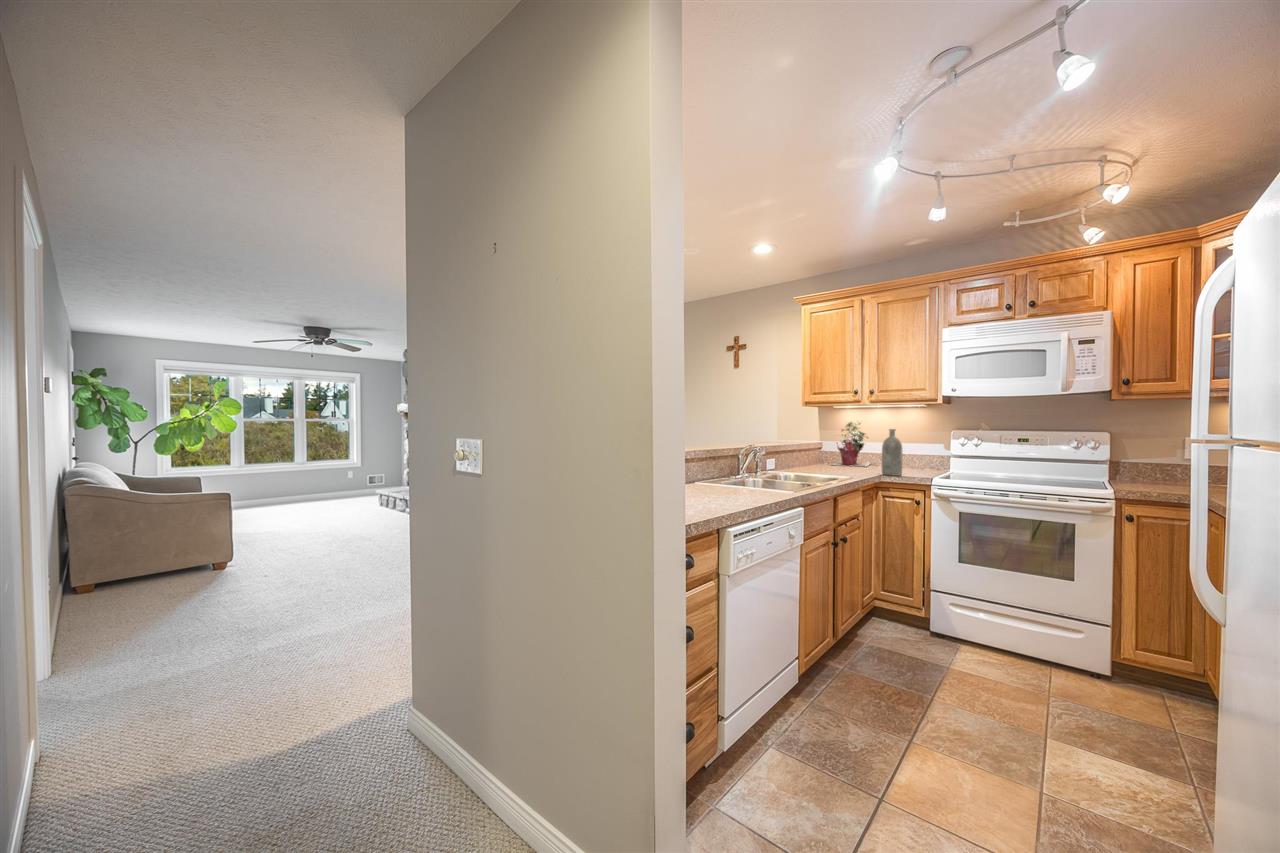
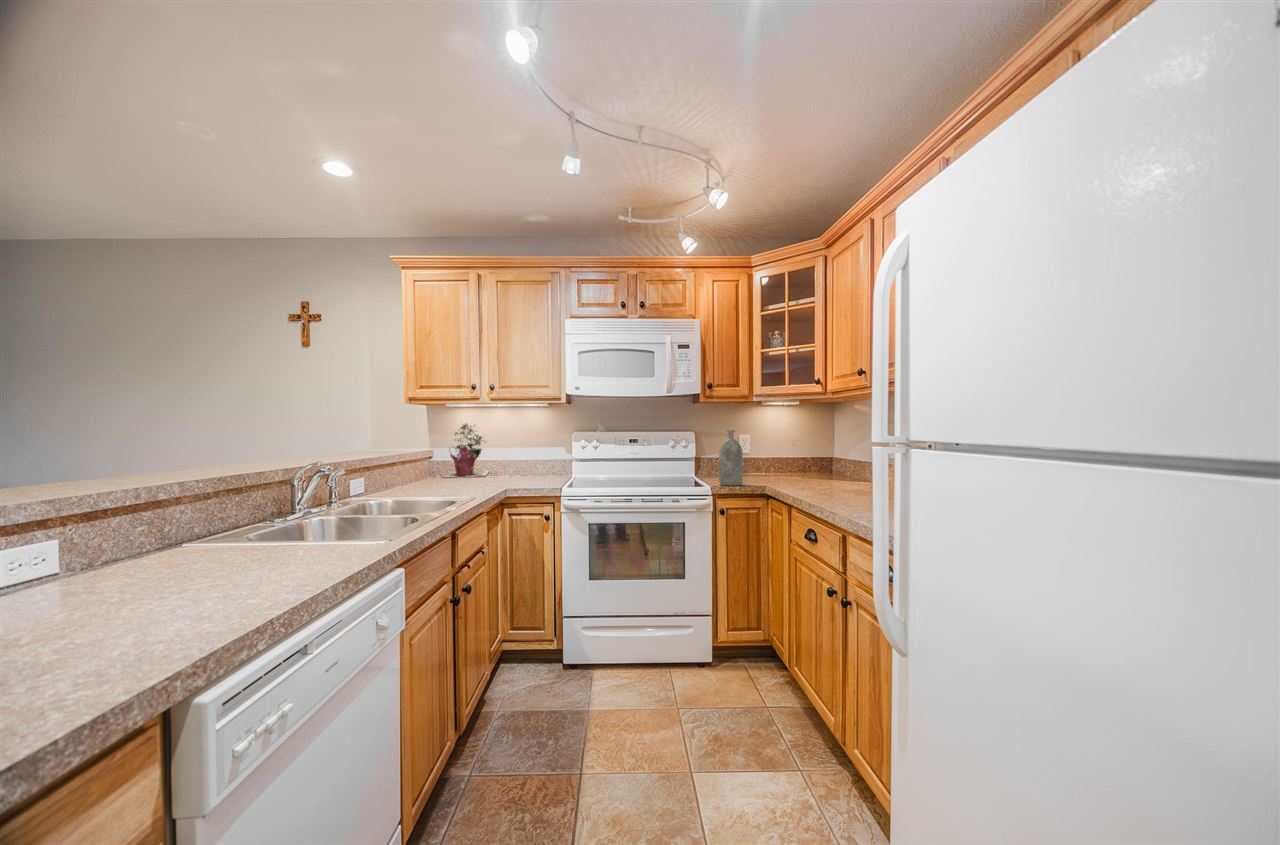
bottle: present [882,429,903,476] -> present [719,430,743,485]

